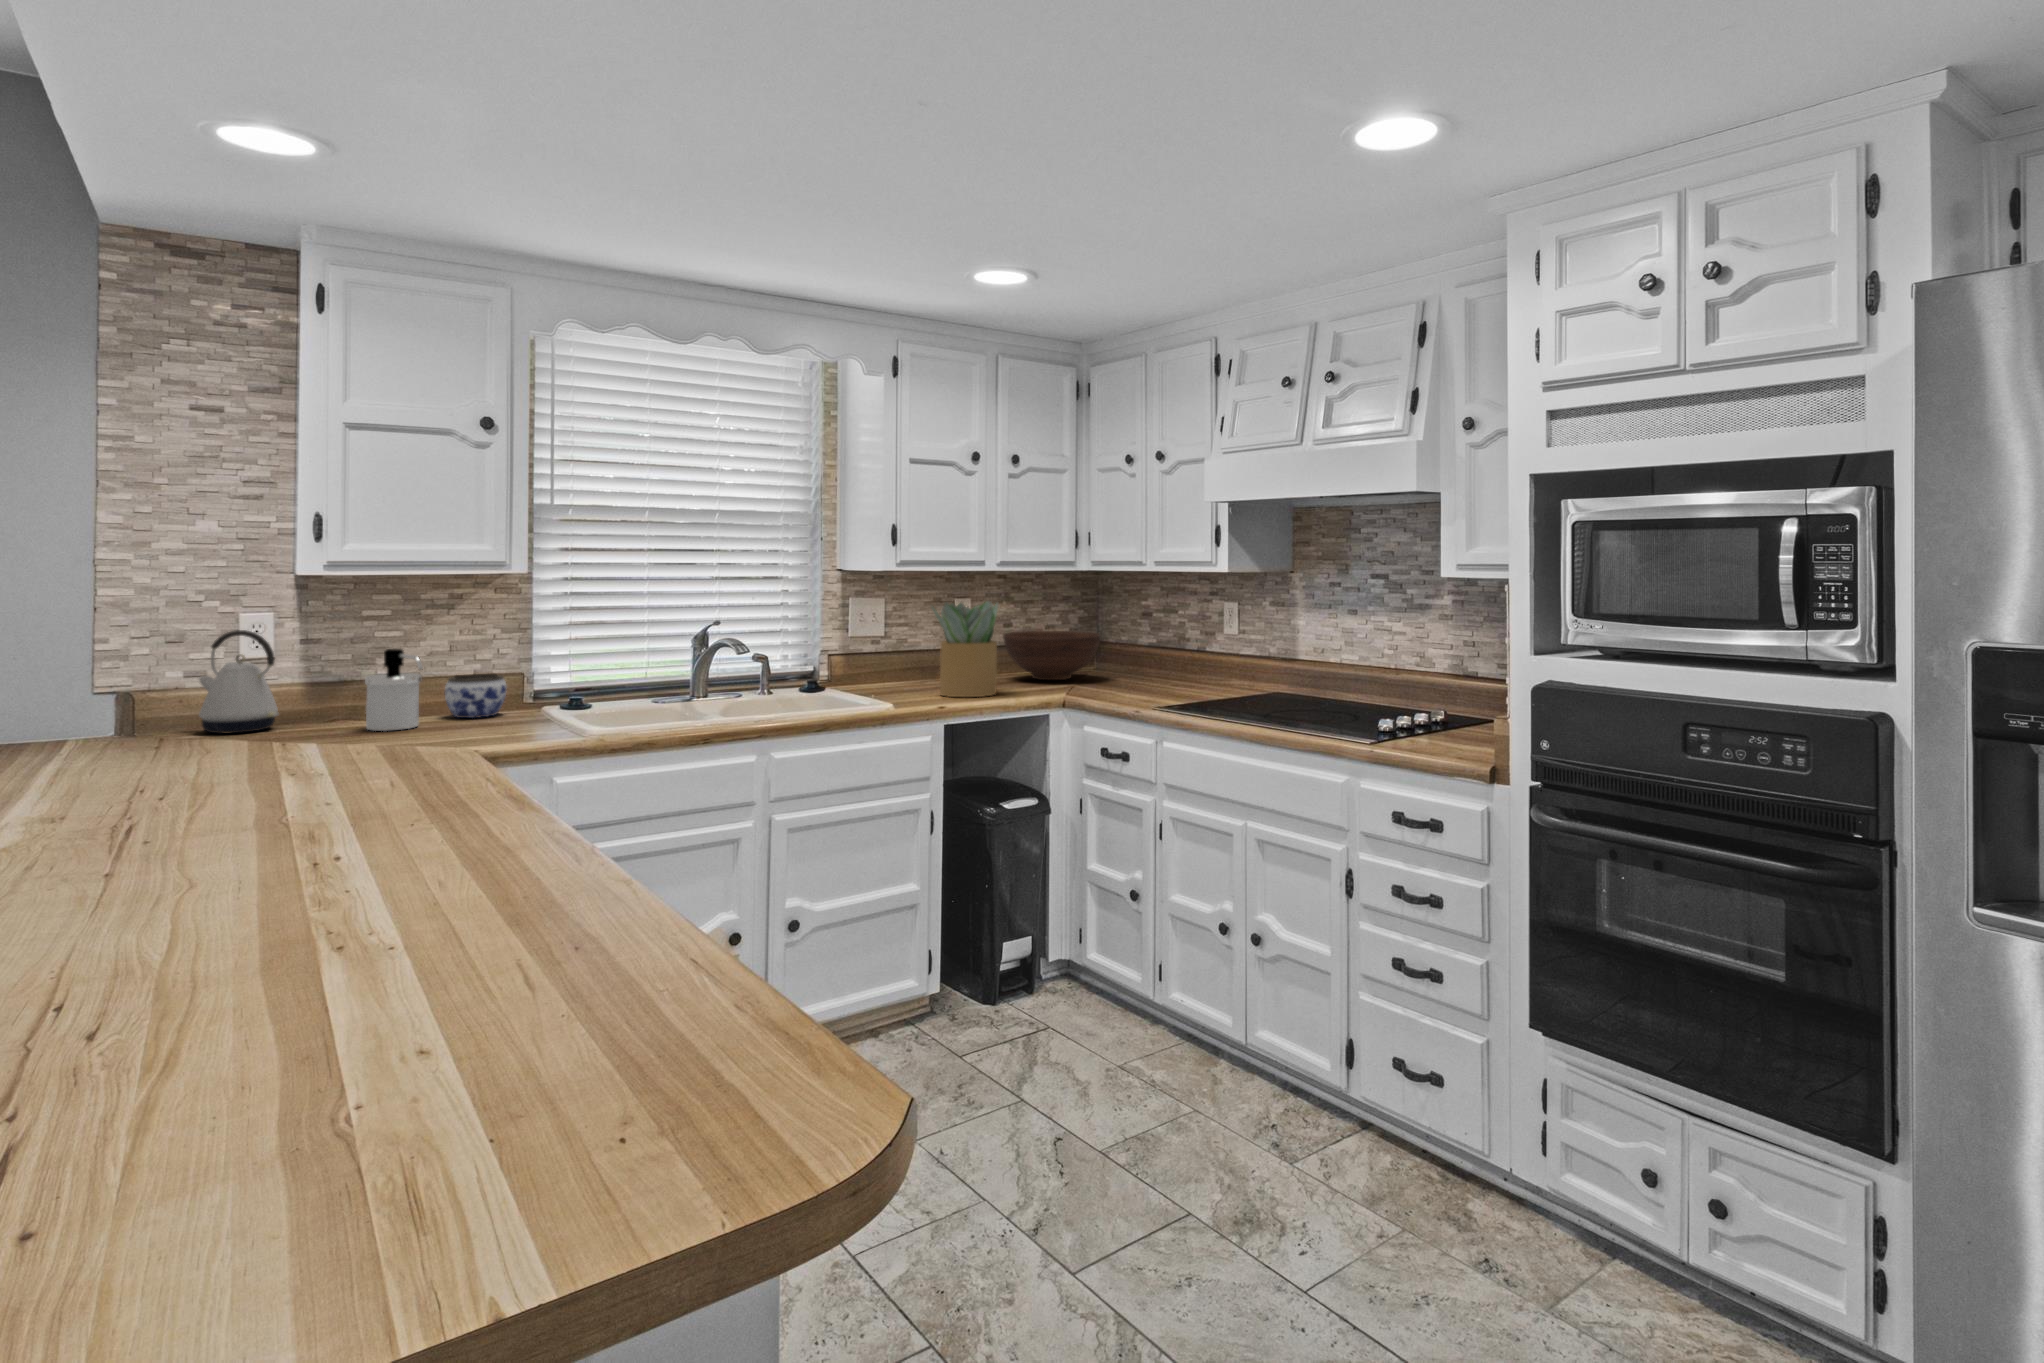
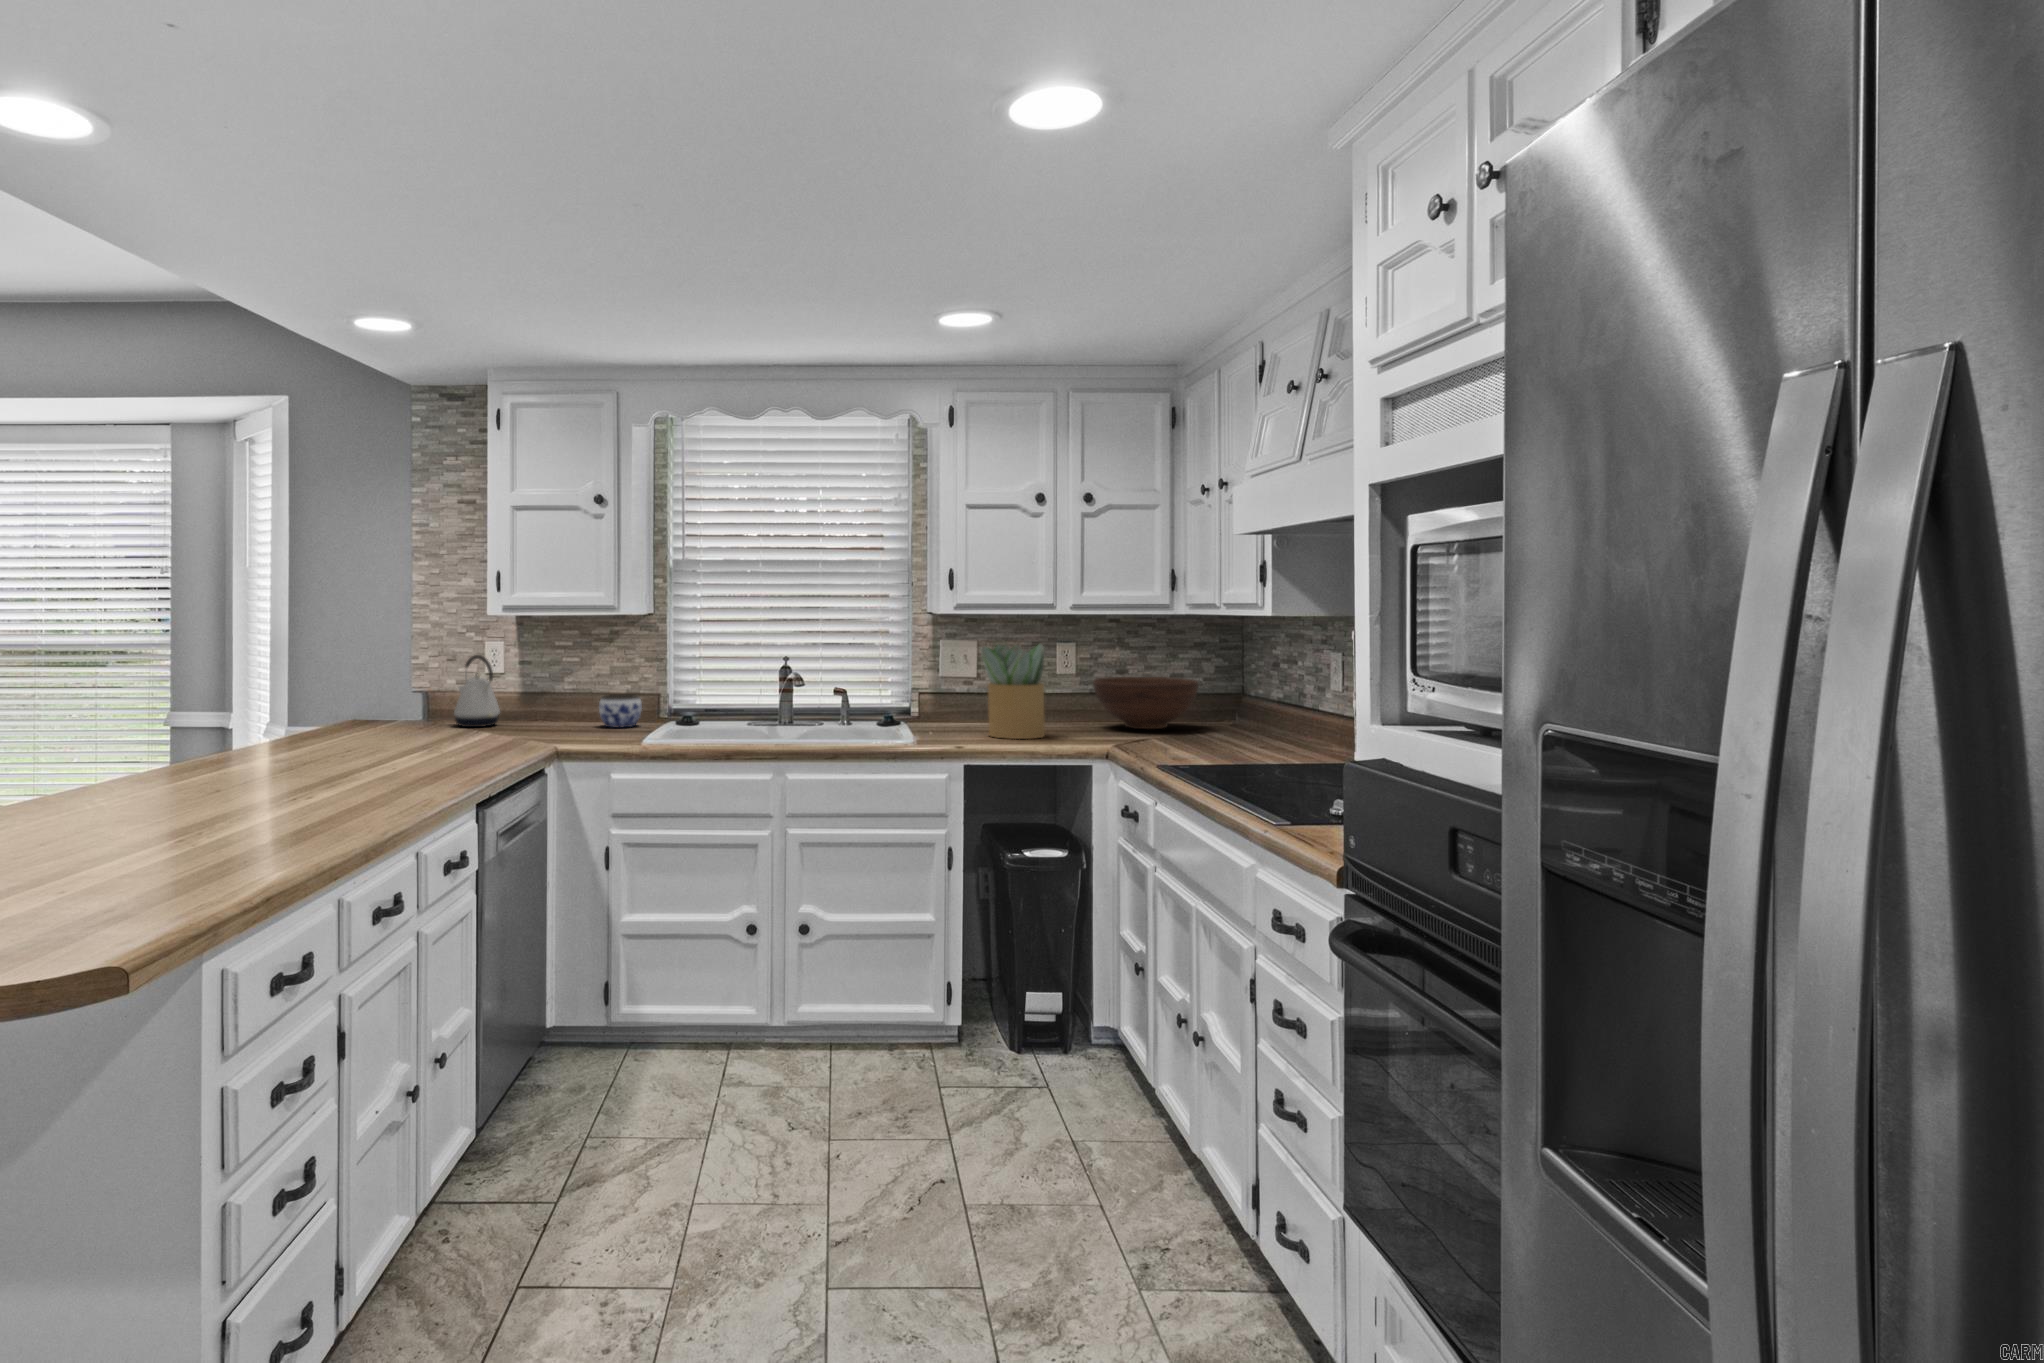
soap dispenser: present [365,649,423,731] -> none [535,671,571,732]

